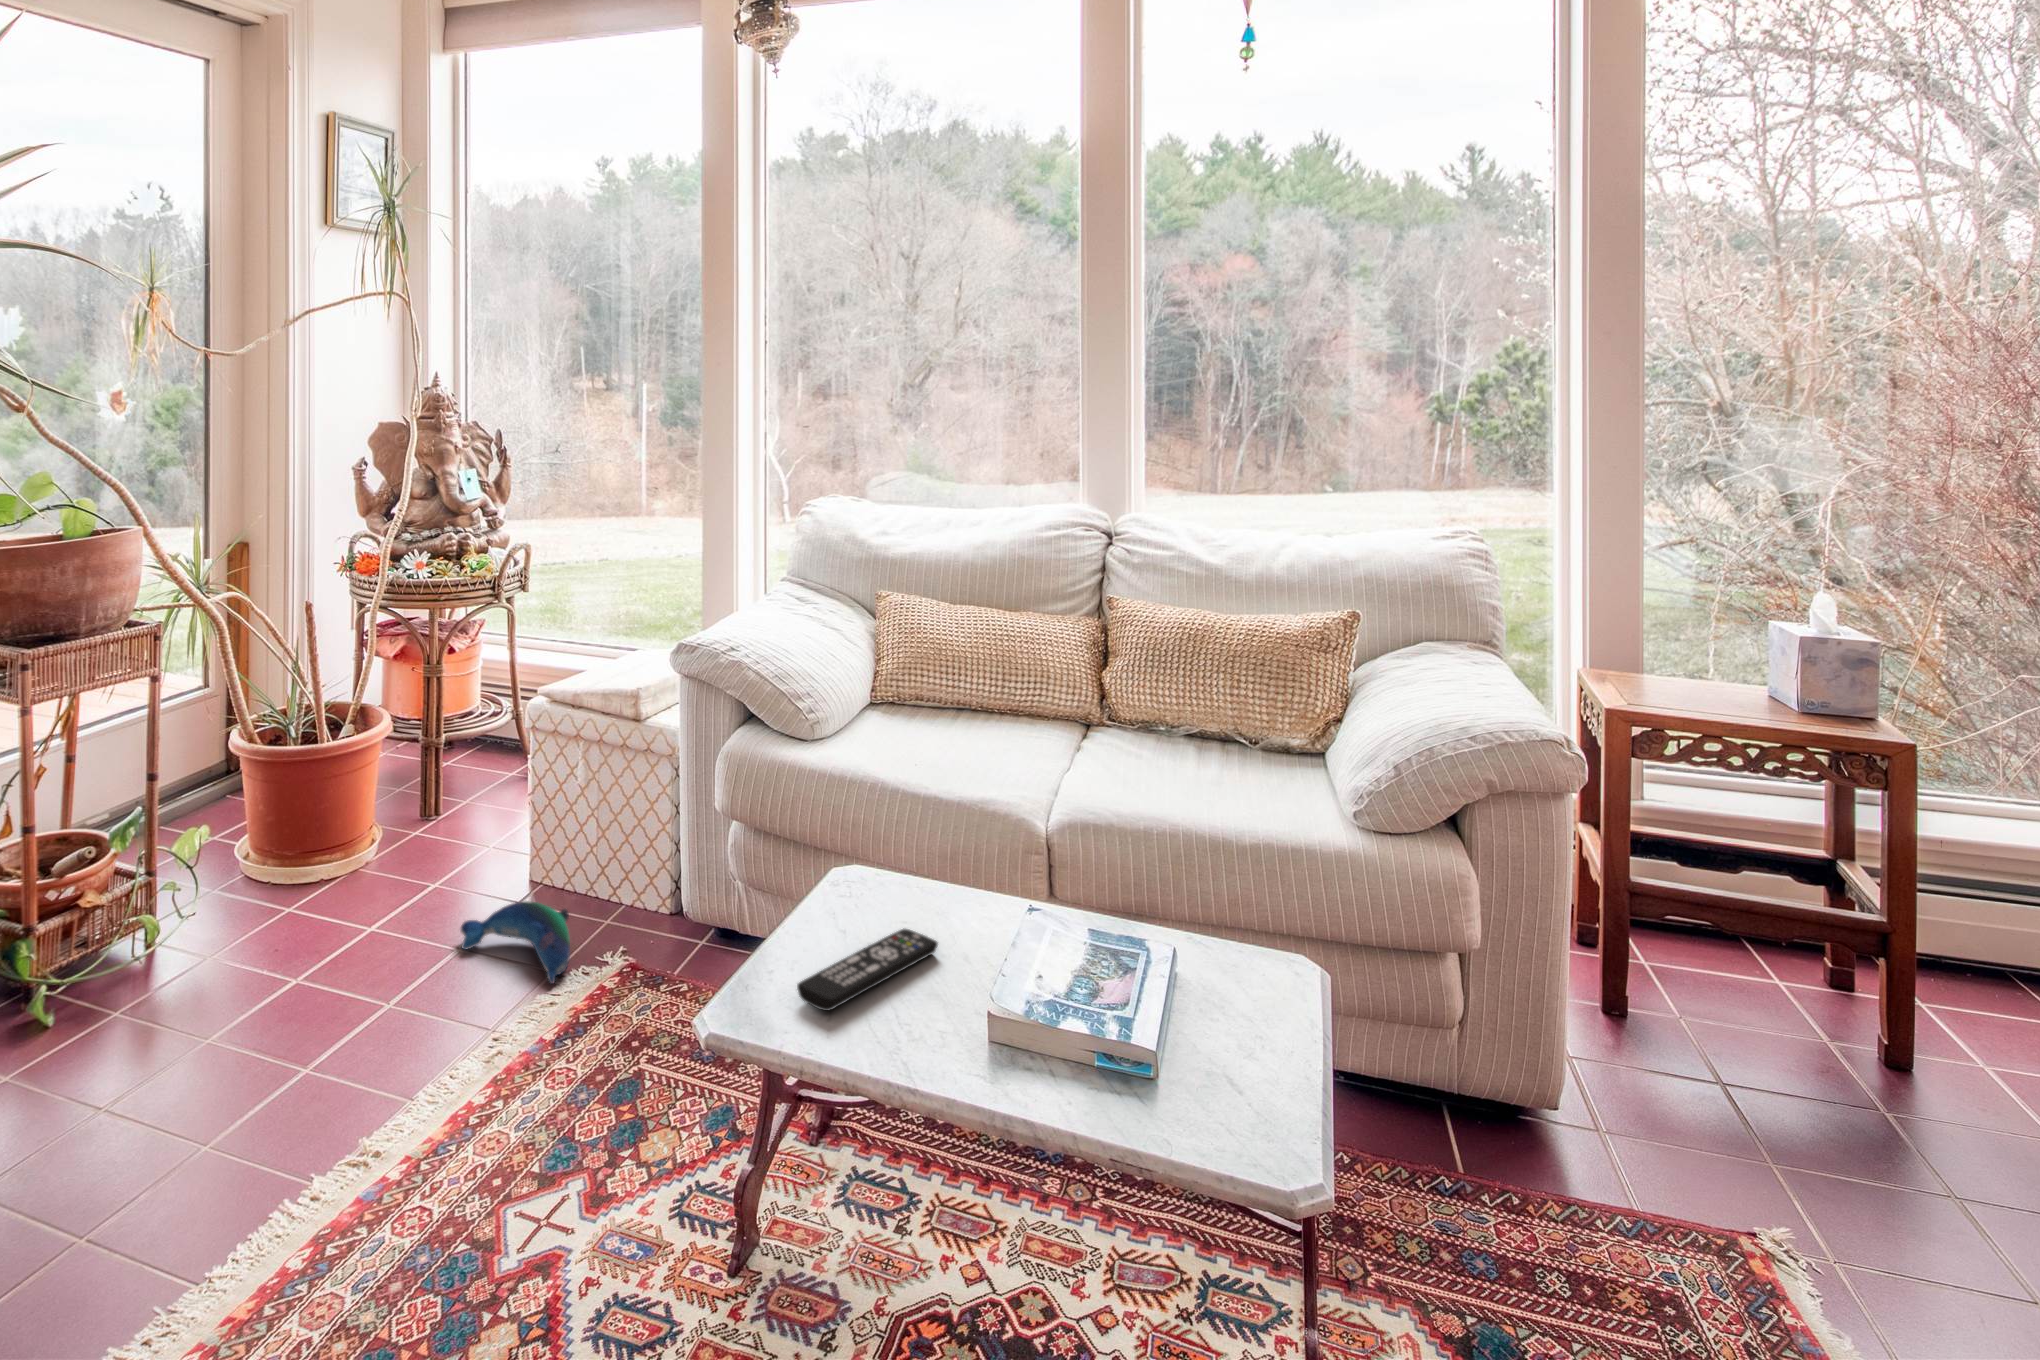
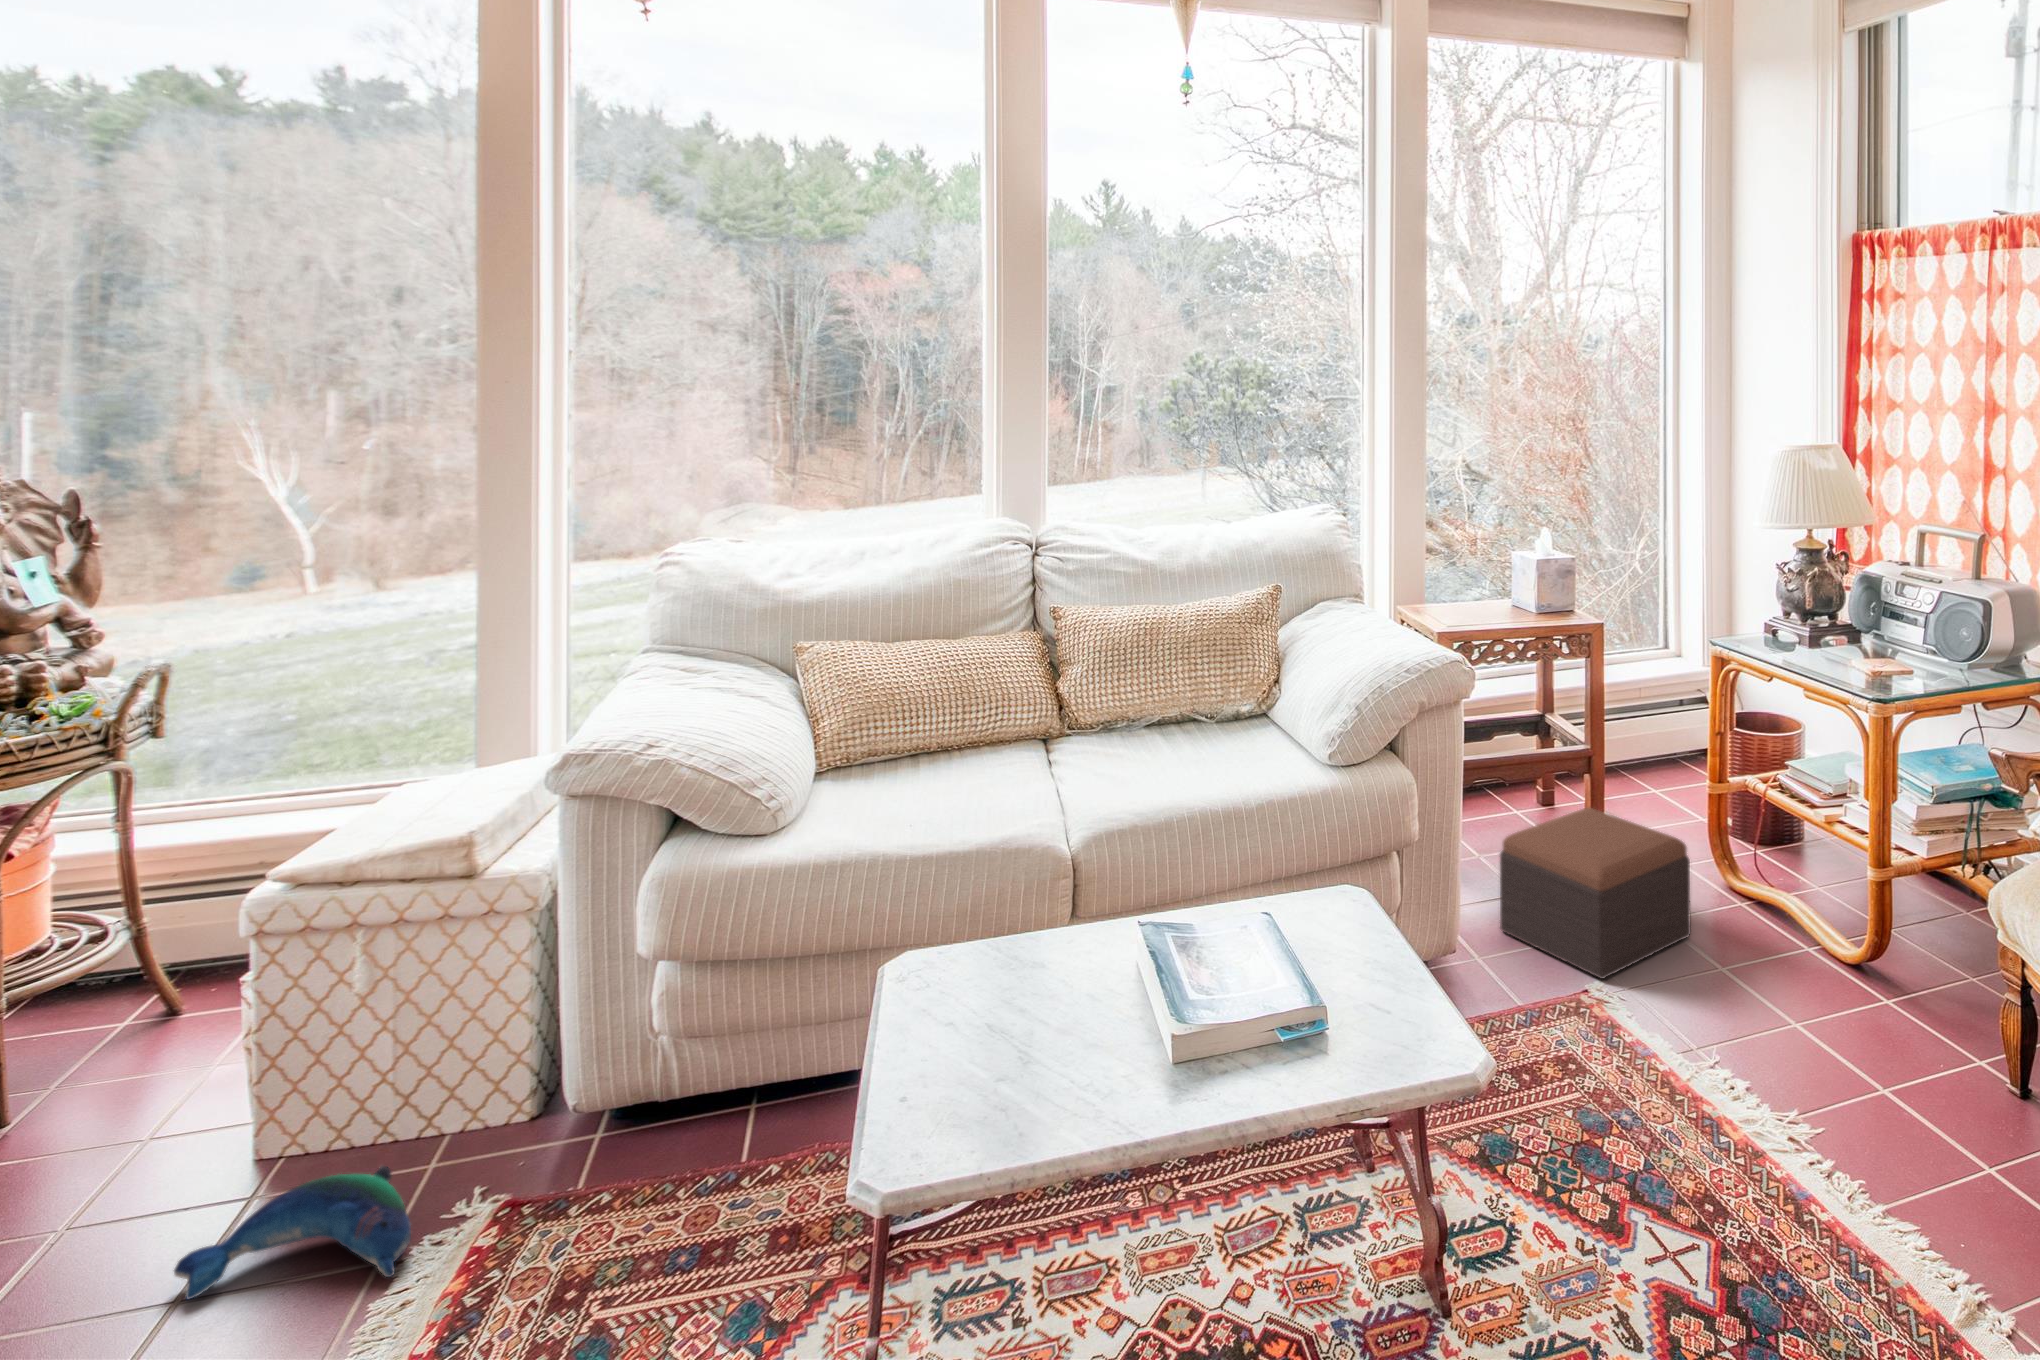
remote control: present [797,928,938,1011] -> none [927,994,1041,1116]
footstool: none [1647,990,1998,1242] -> present [1500,807,1691,979]

